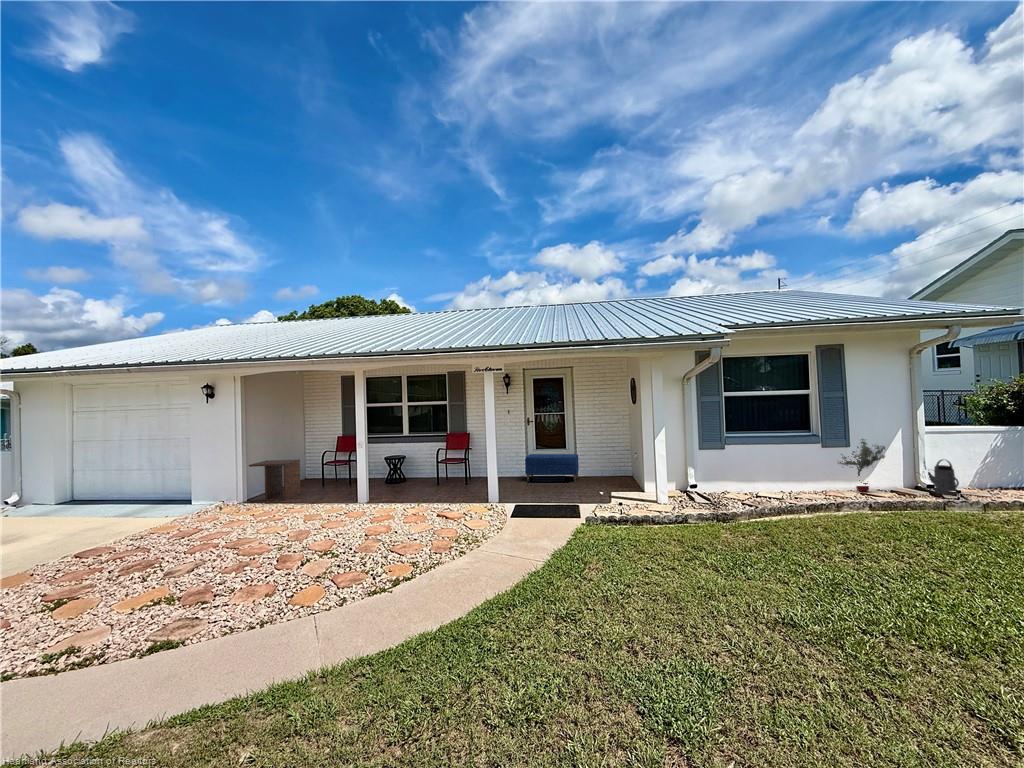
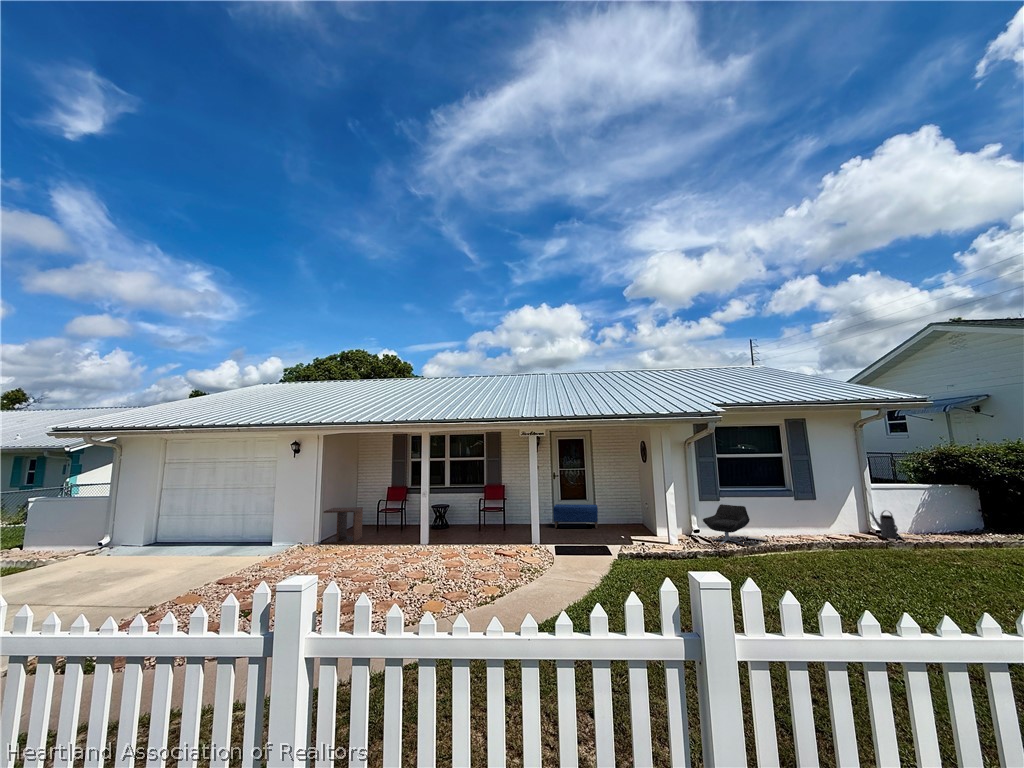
potted tree: present [838,439,885,492] -> none [807,493,844,537]
lounge chair: none [700,453,761,503] -> present [703,504,750,544]

